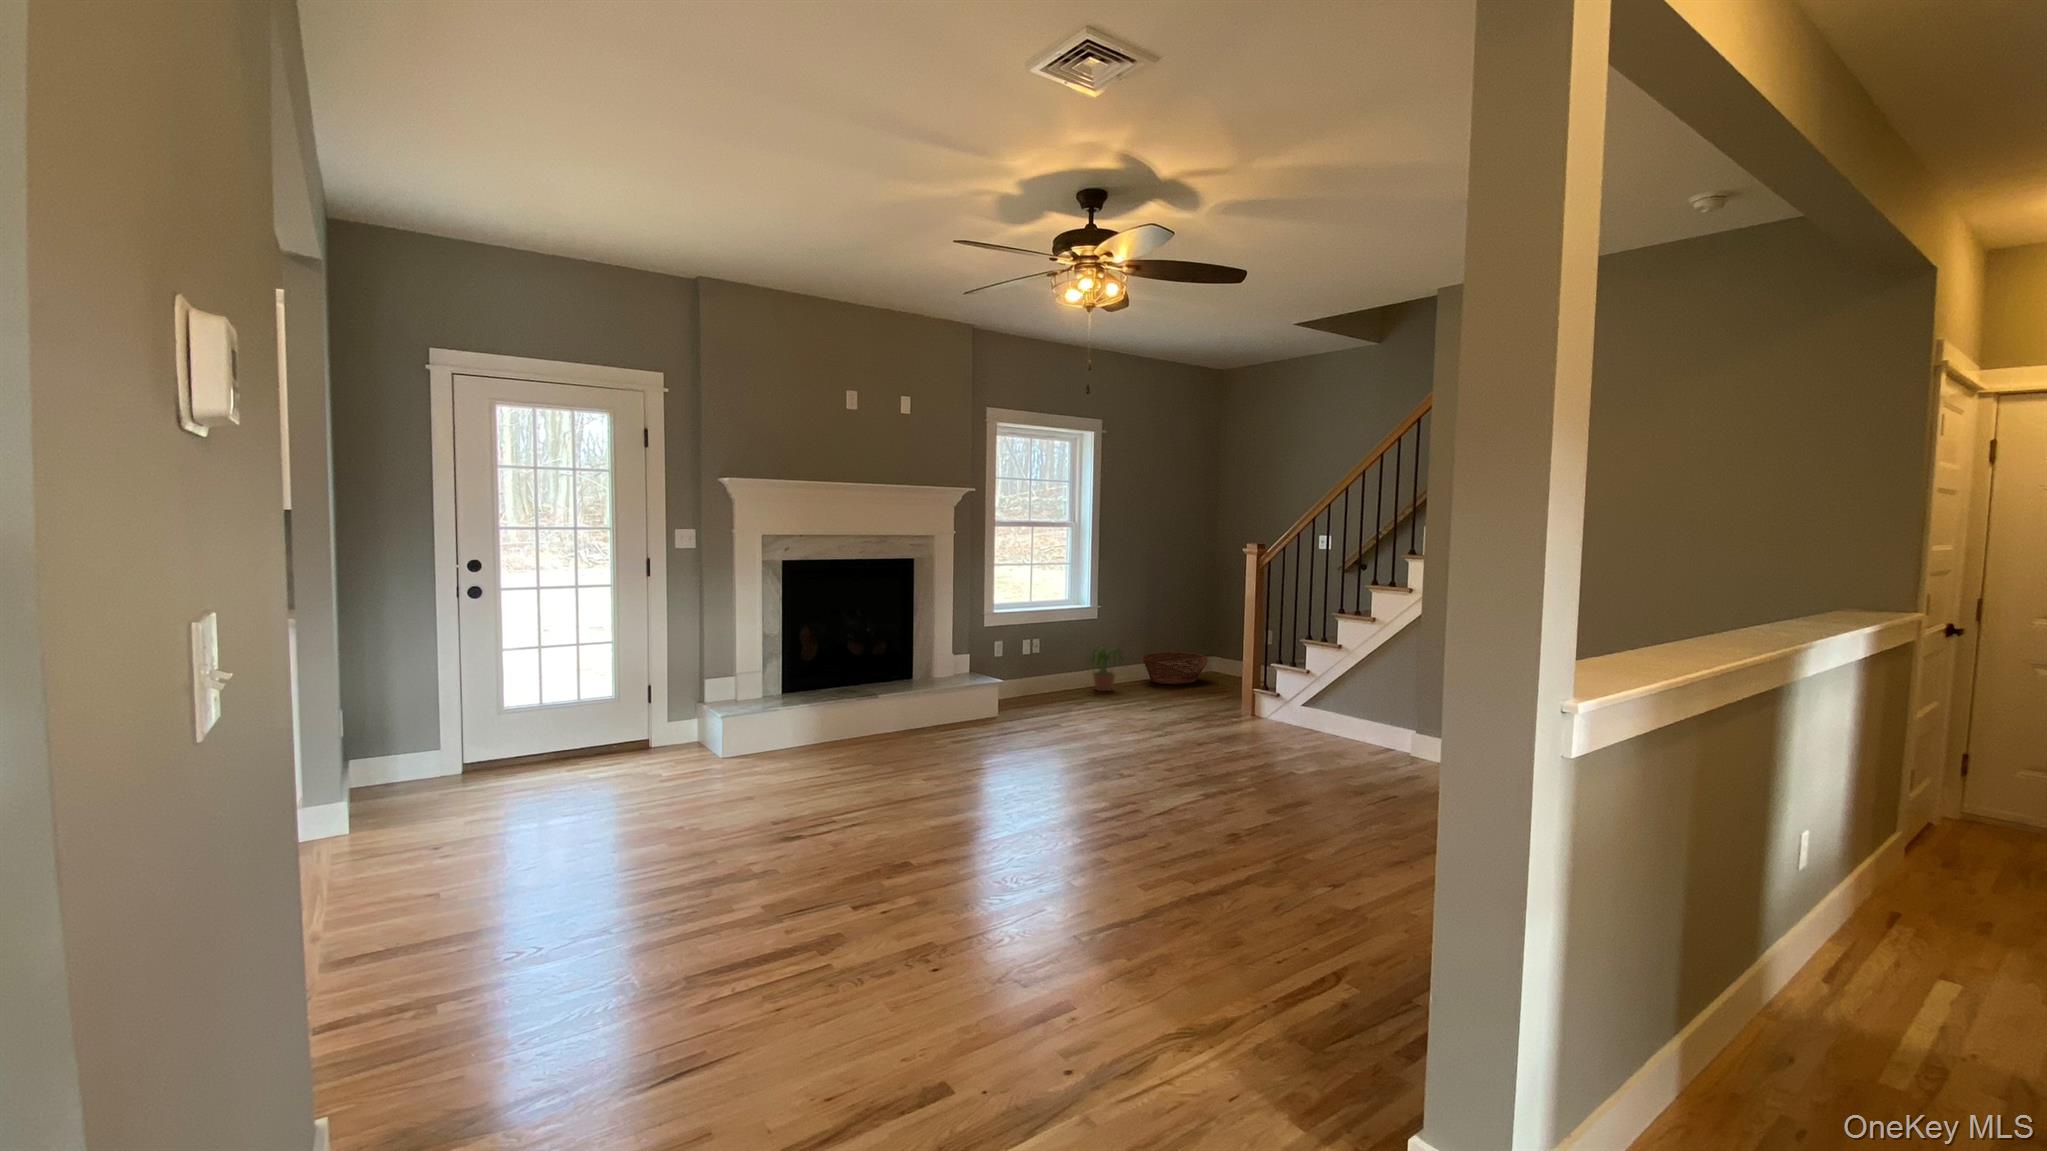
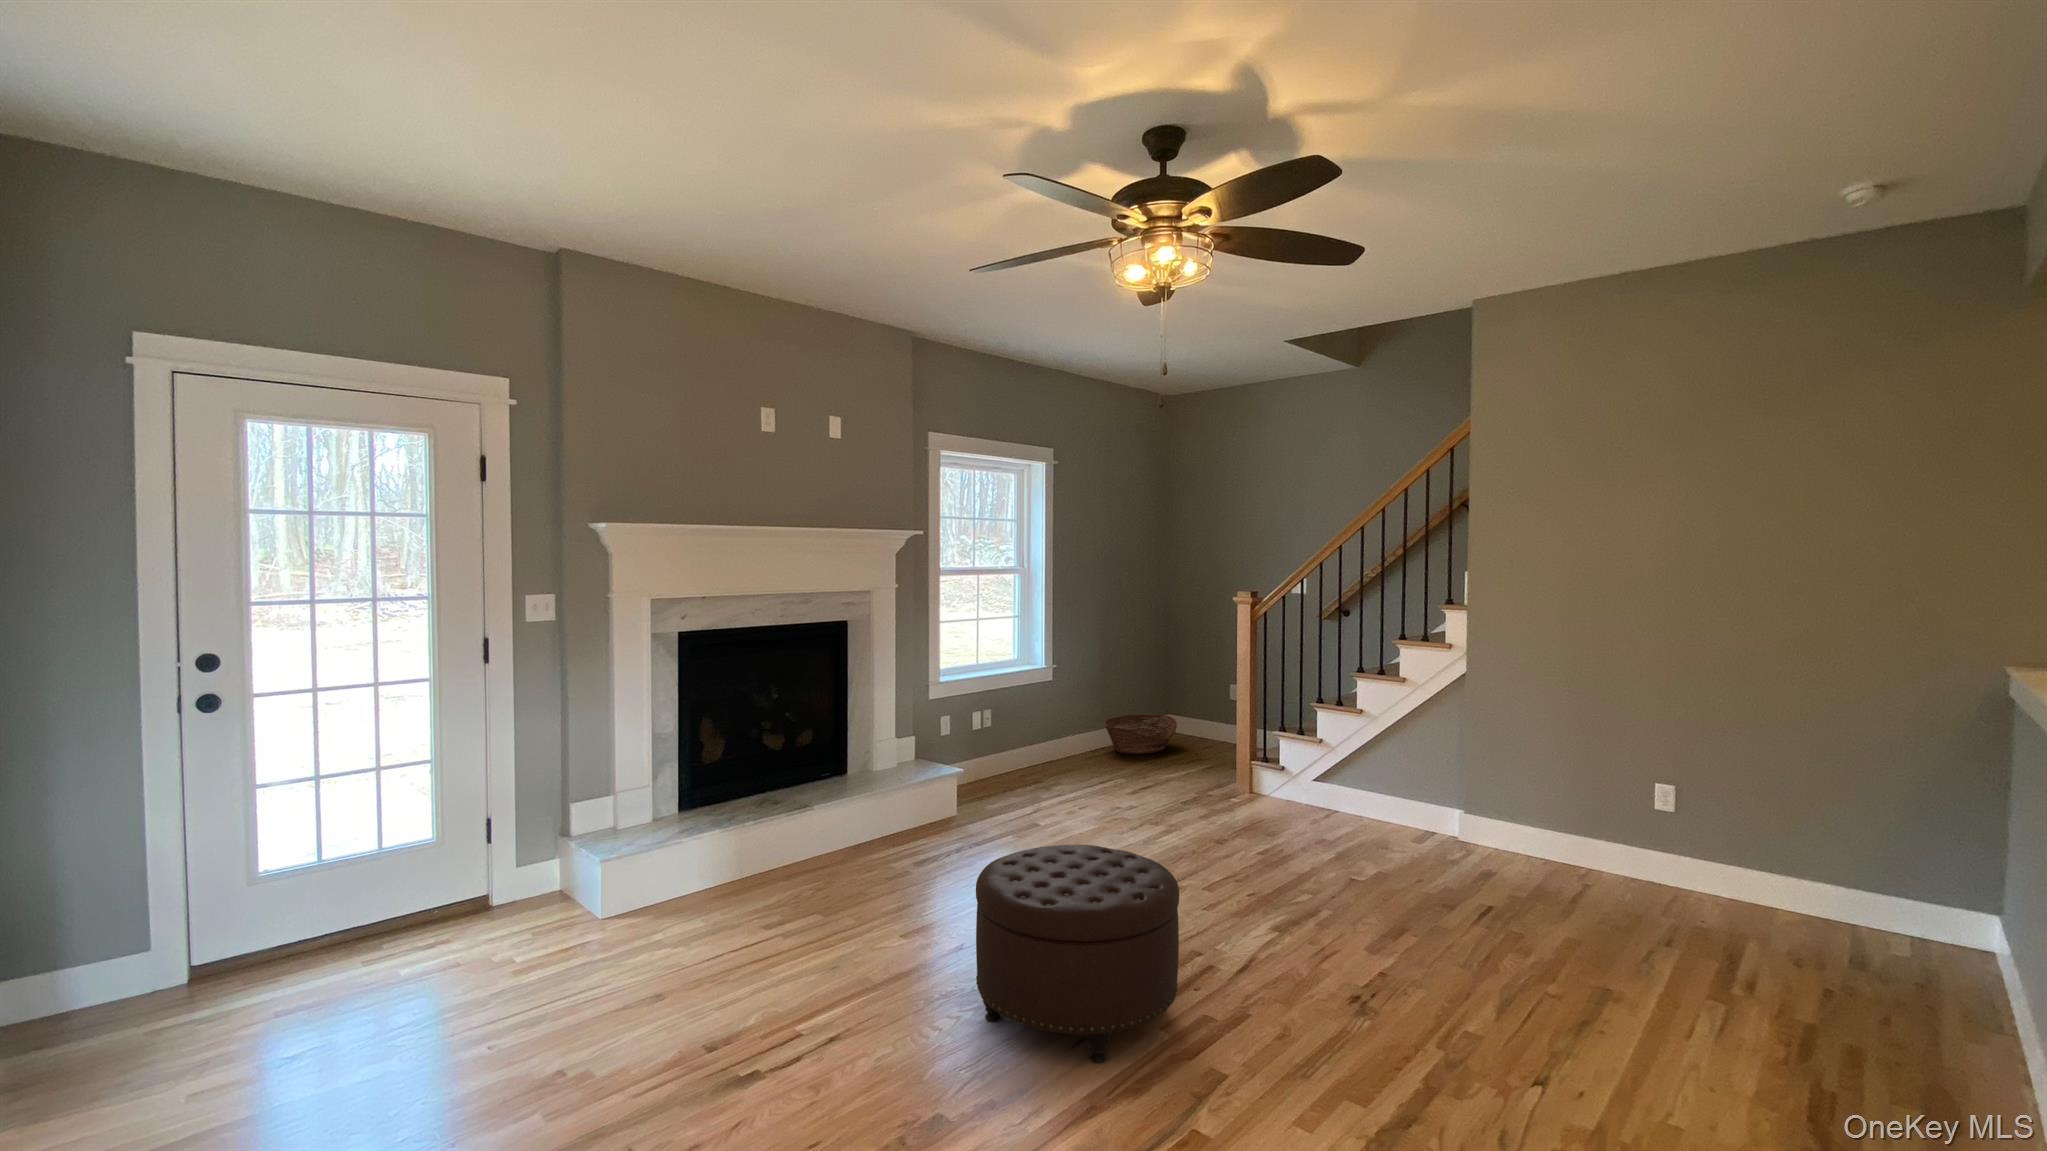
potted plant: present [1092,648,1123,691] -> none [1040,715,1096,768]
ottoman: none [967,716,1113,852] -> present [976,845,1179,1063]

